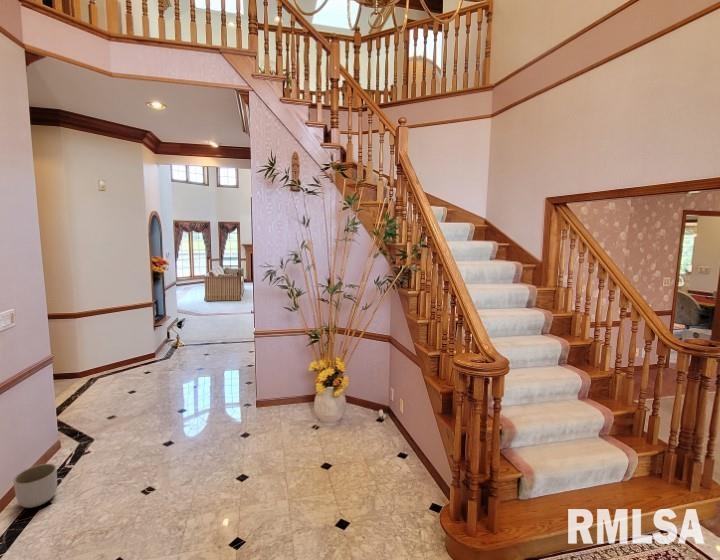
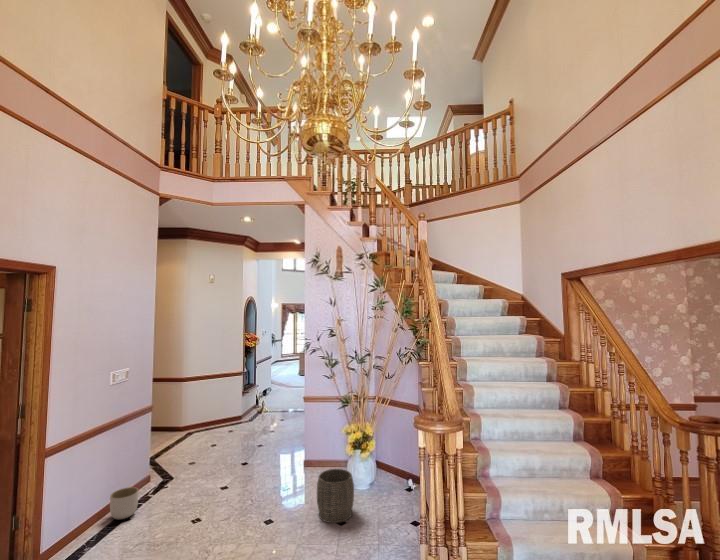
woven basket: none [296,410,337,468] -> present [317,469,354,523]

